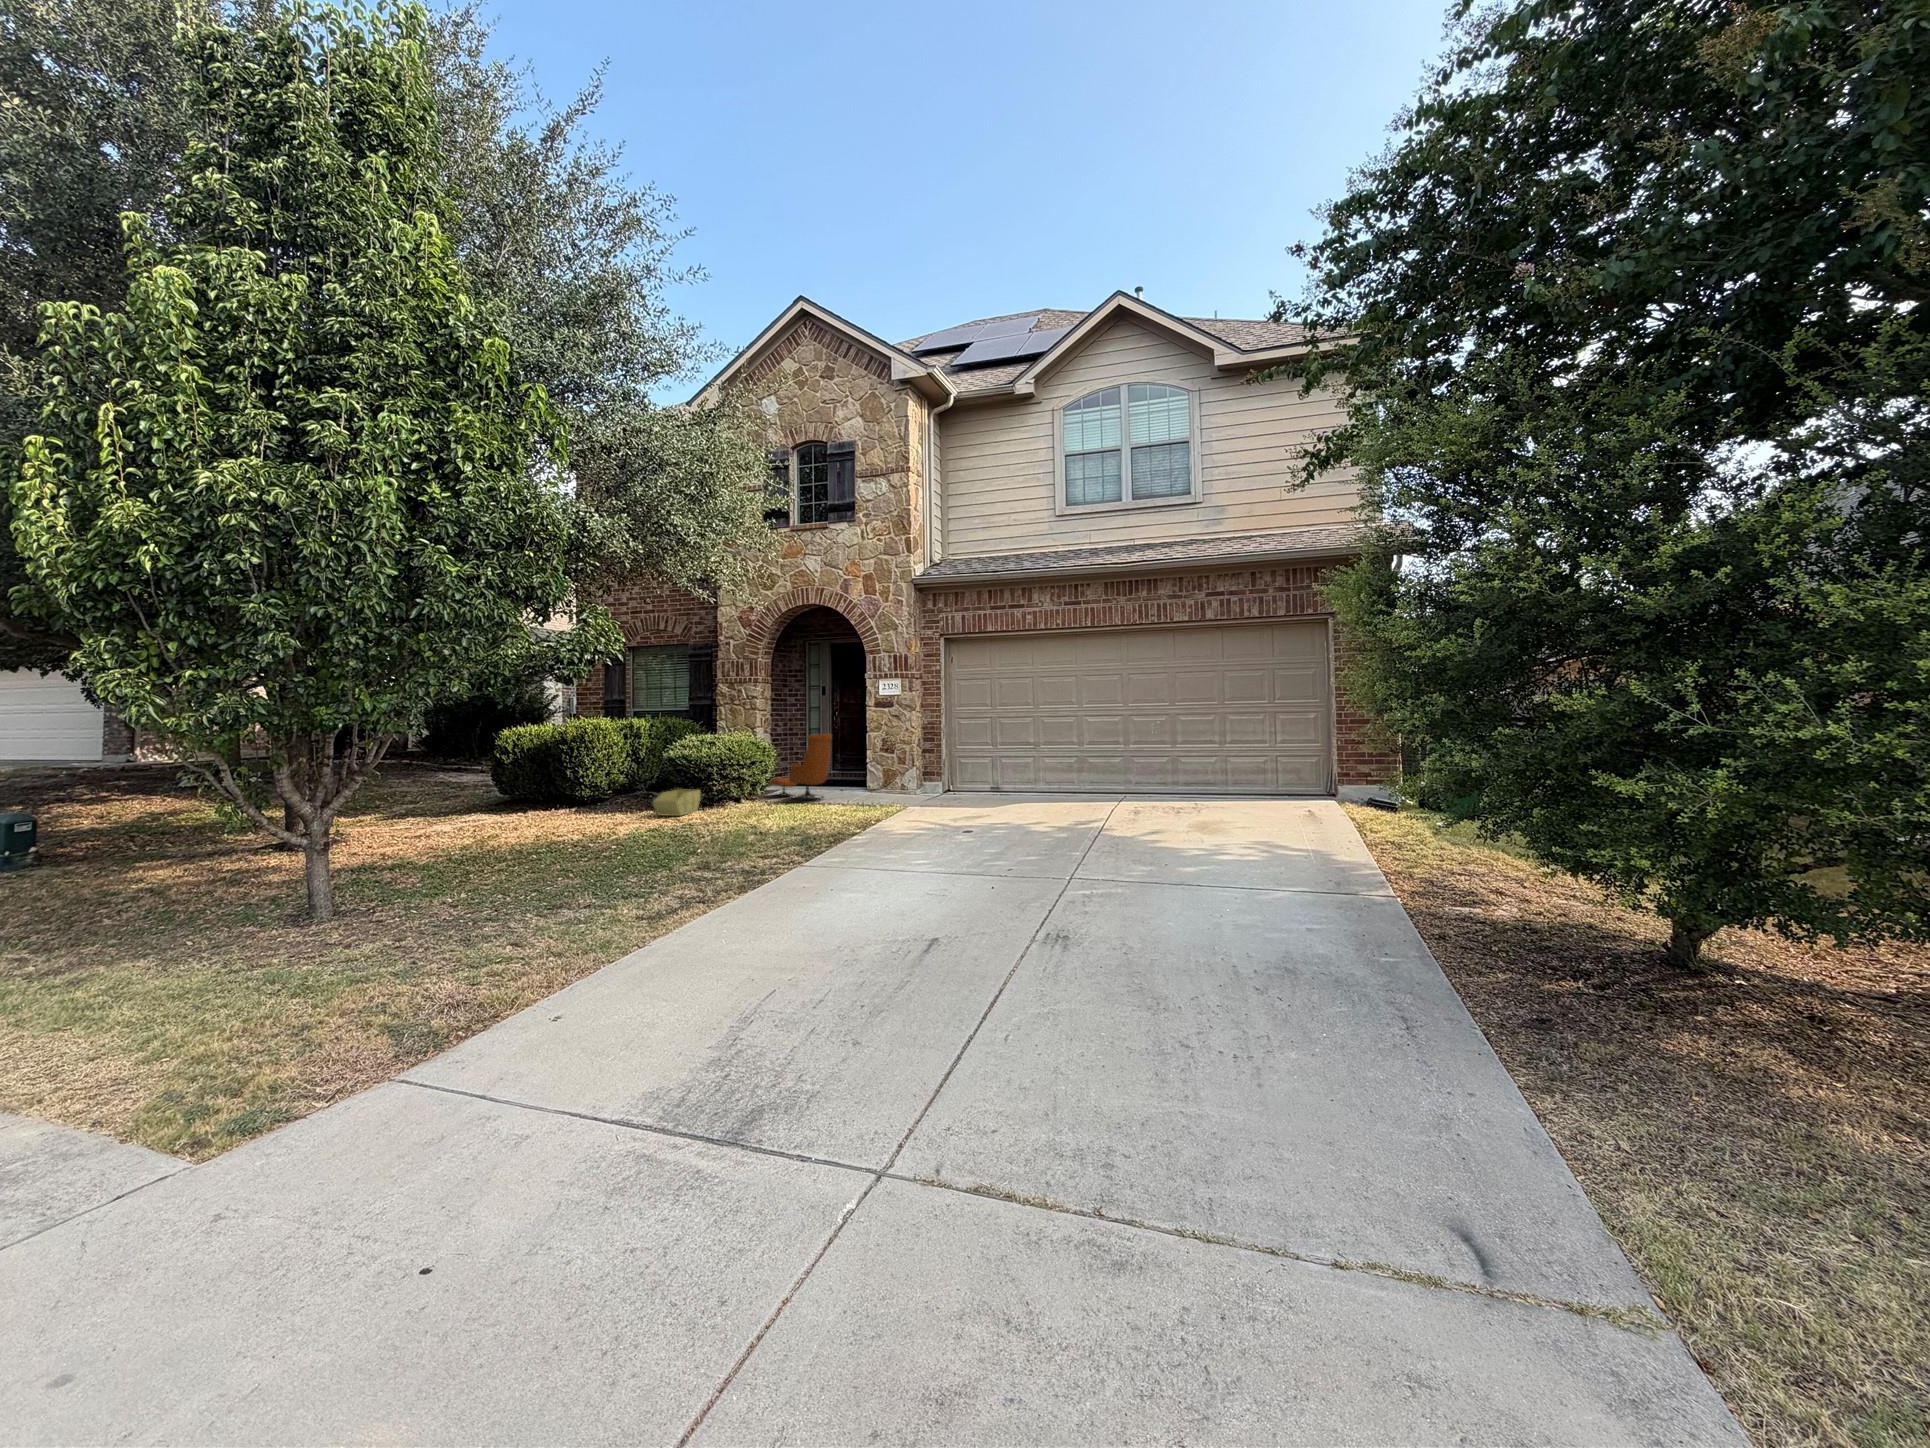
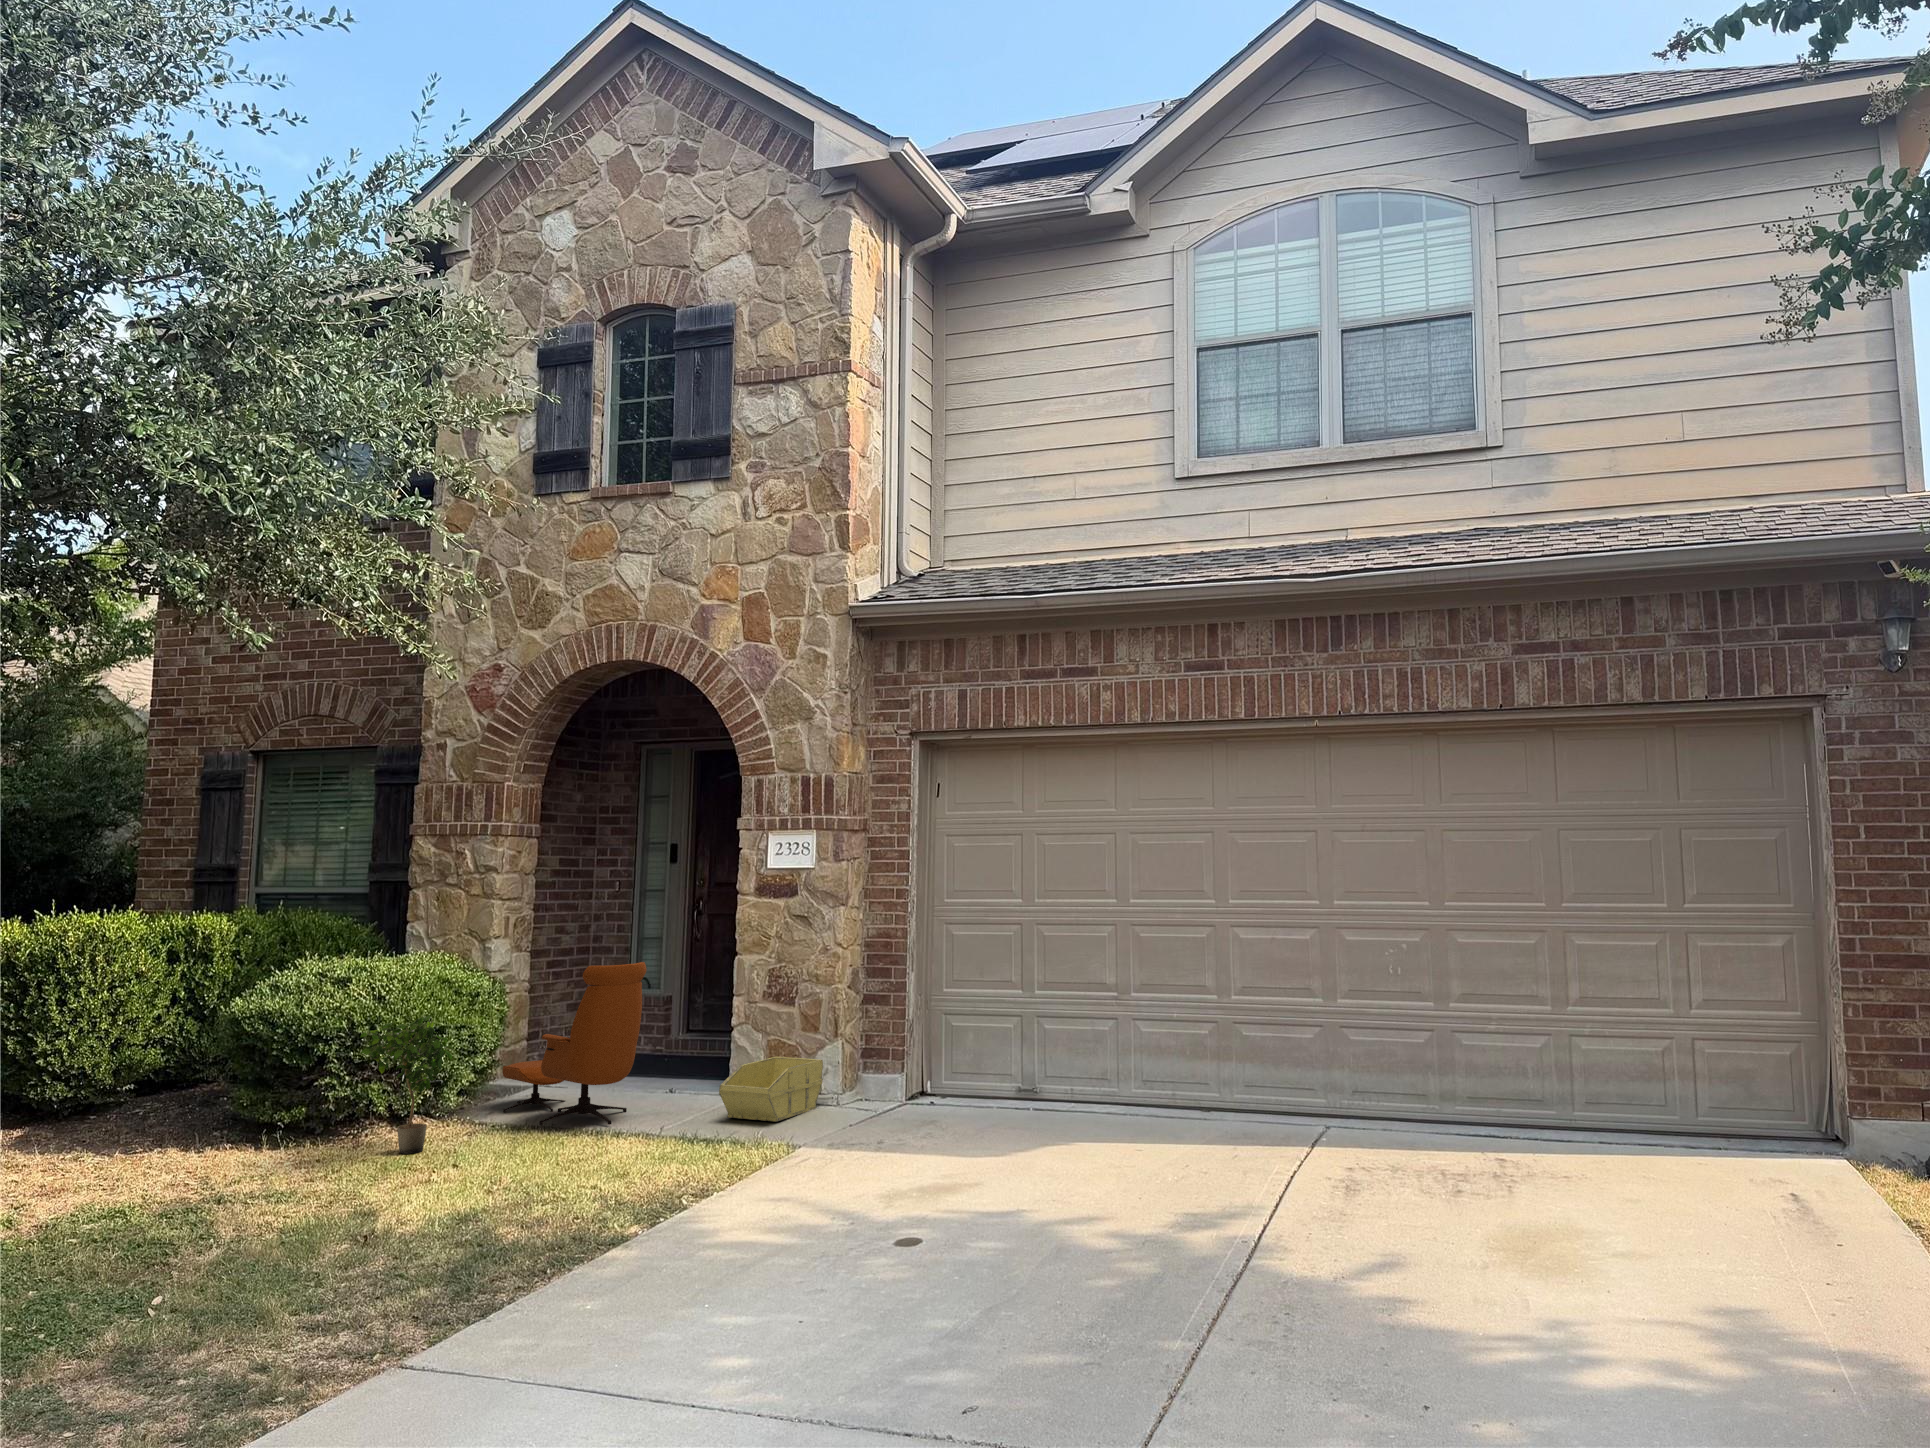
potted plant: none [722,755,756,810] -> present [360,1015,453,1154]
storage bin: present [653,789,700,816] -> present [719,1057,823,1122]

